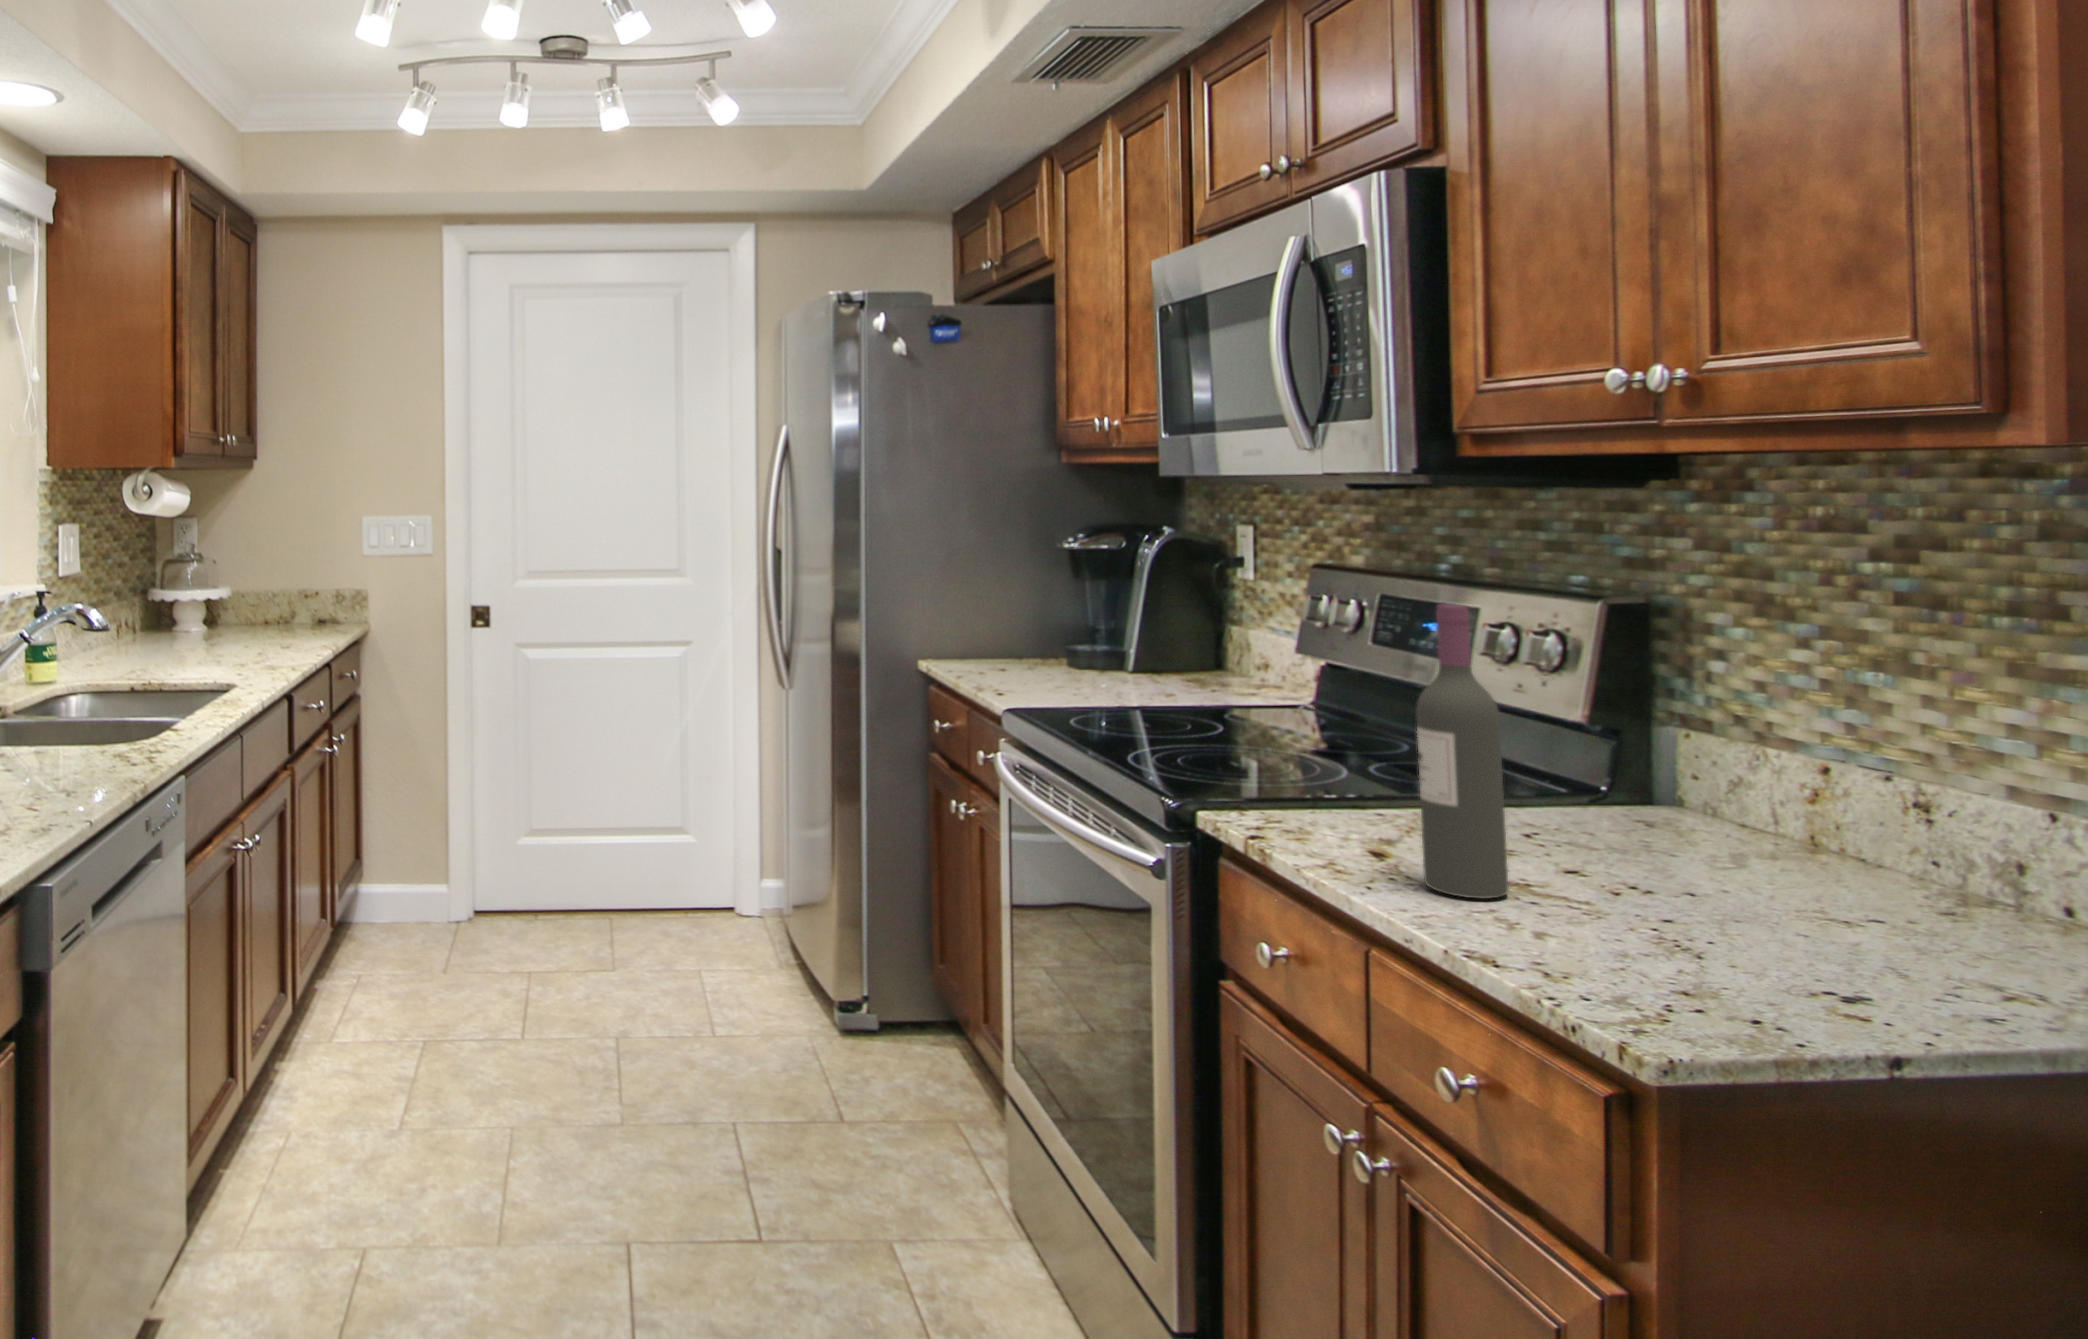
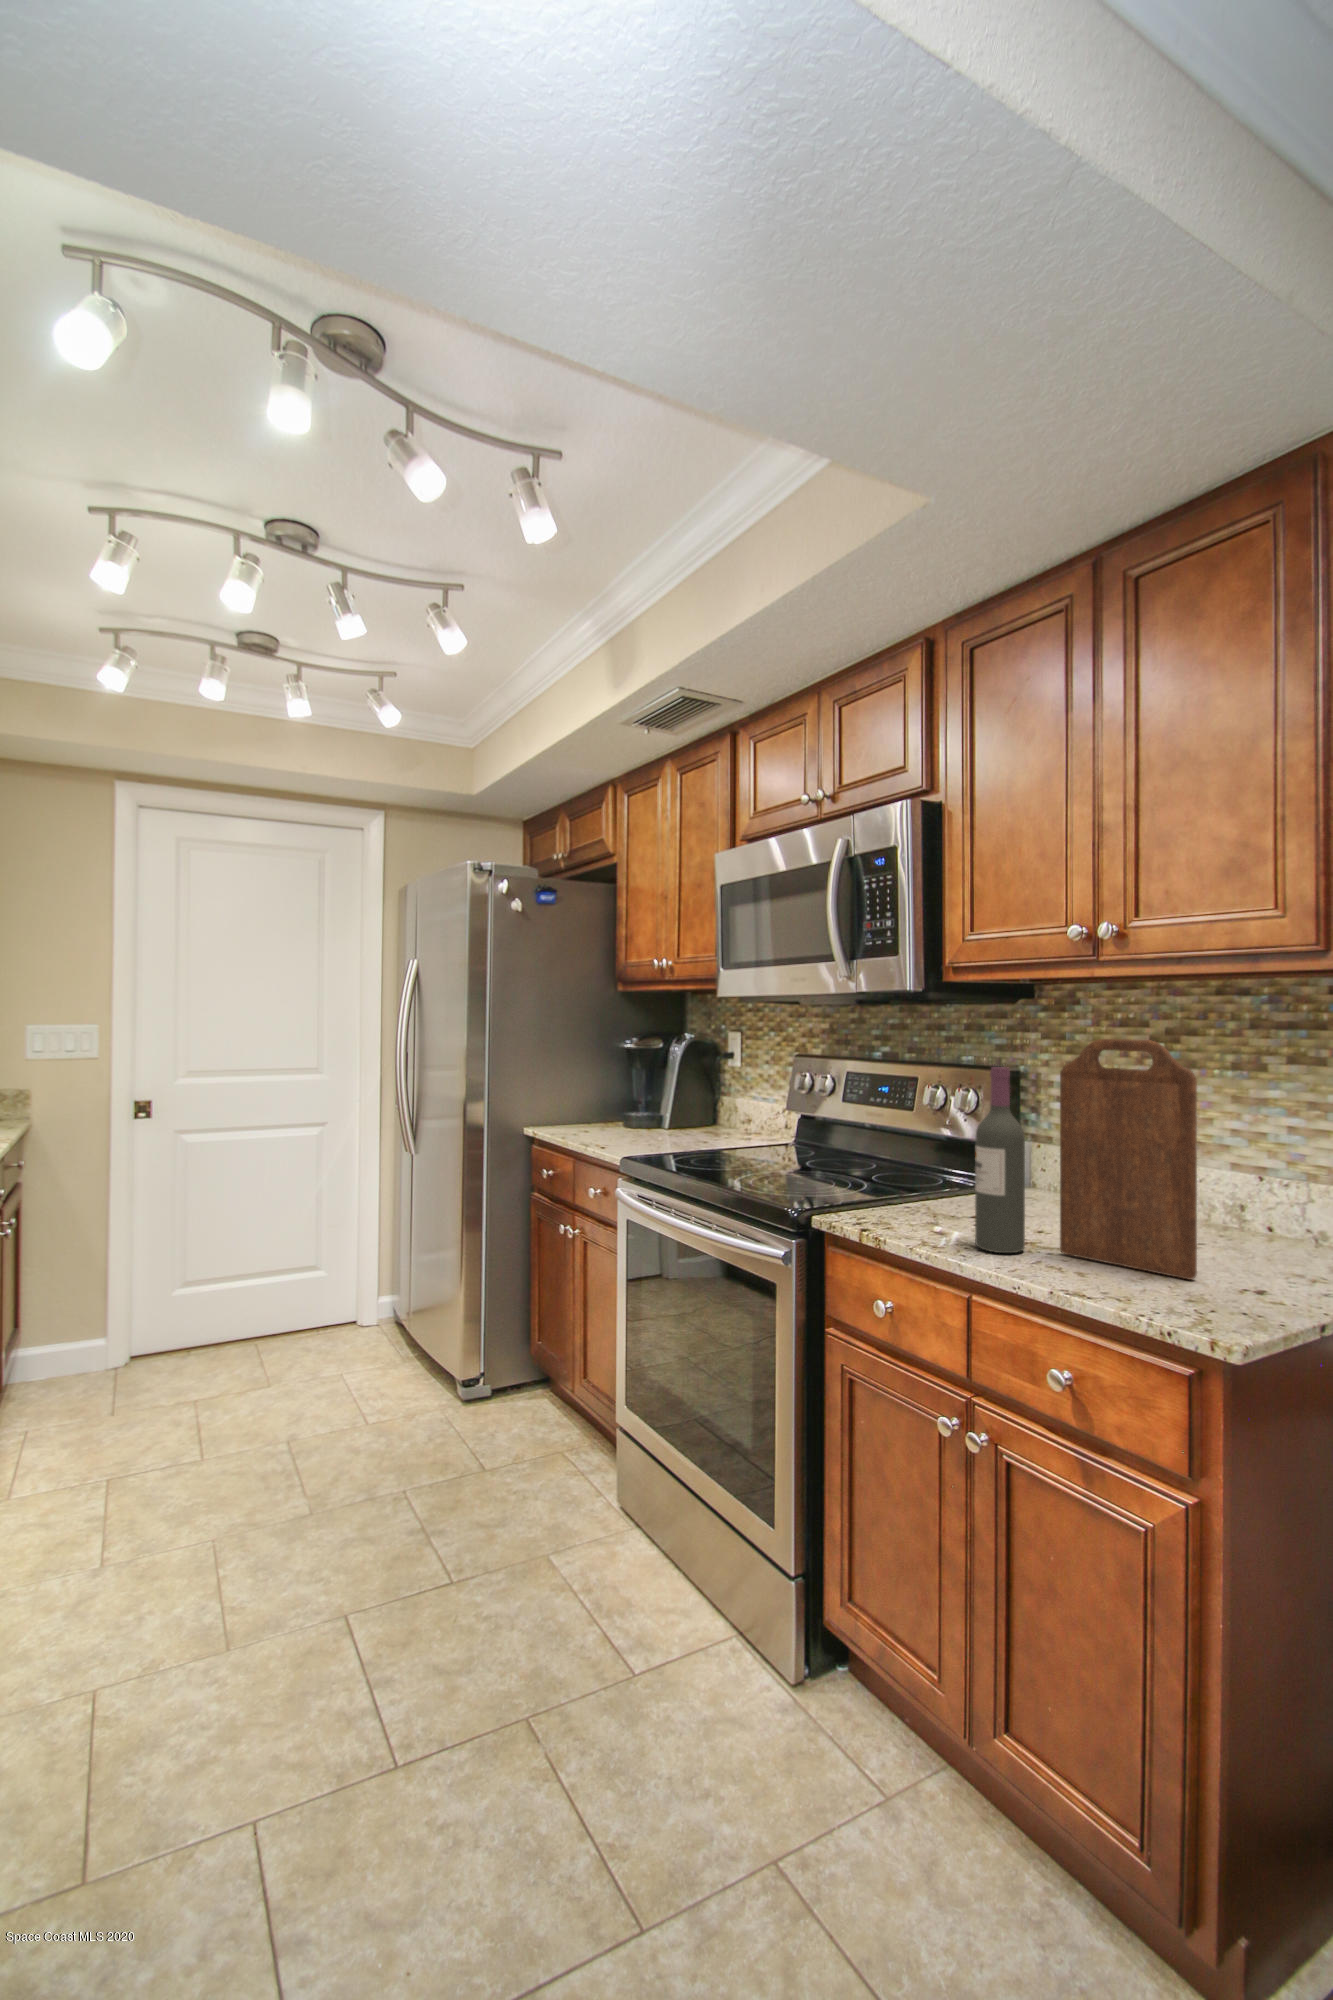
cutting board: none [1550,565,1774,970] -> present [1060,1039,1197,1280]

